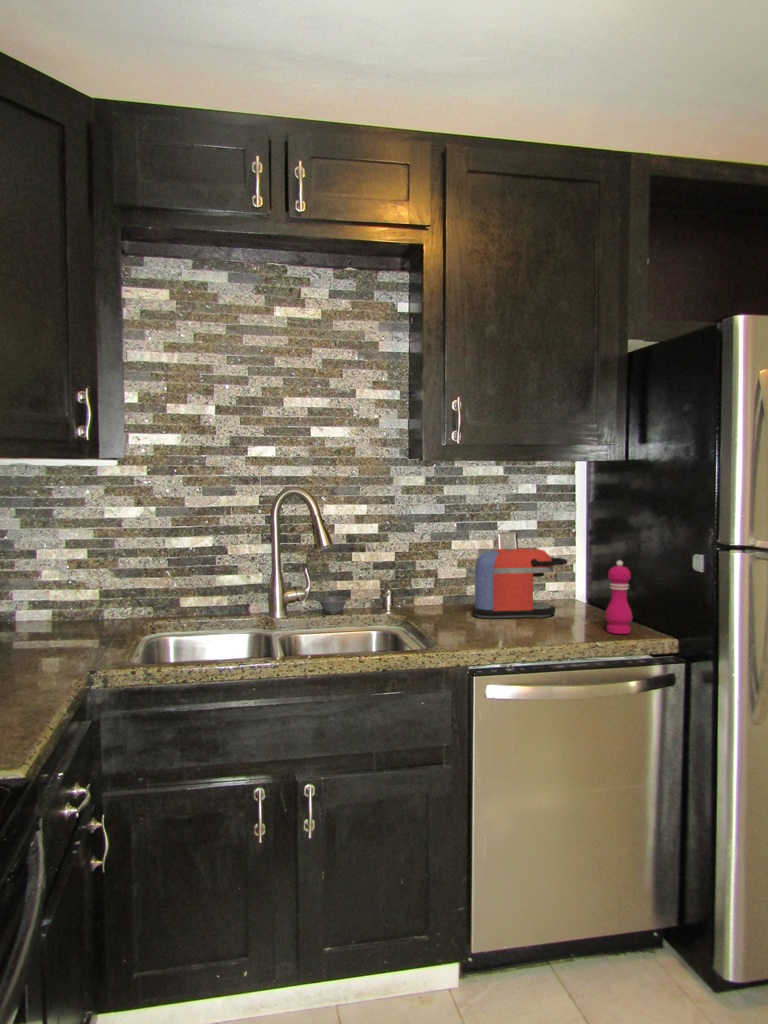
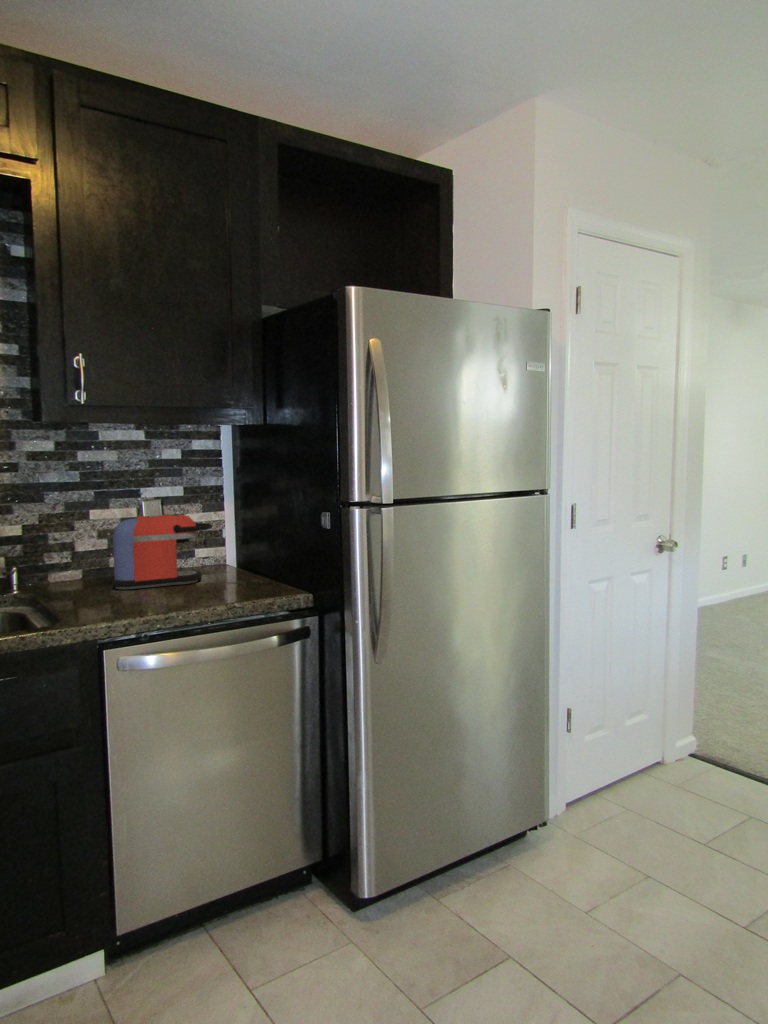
pepper mill: present [605,561,632,634] -> none [246,521,272,593]

